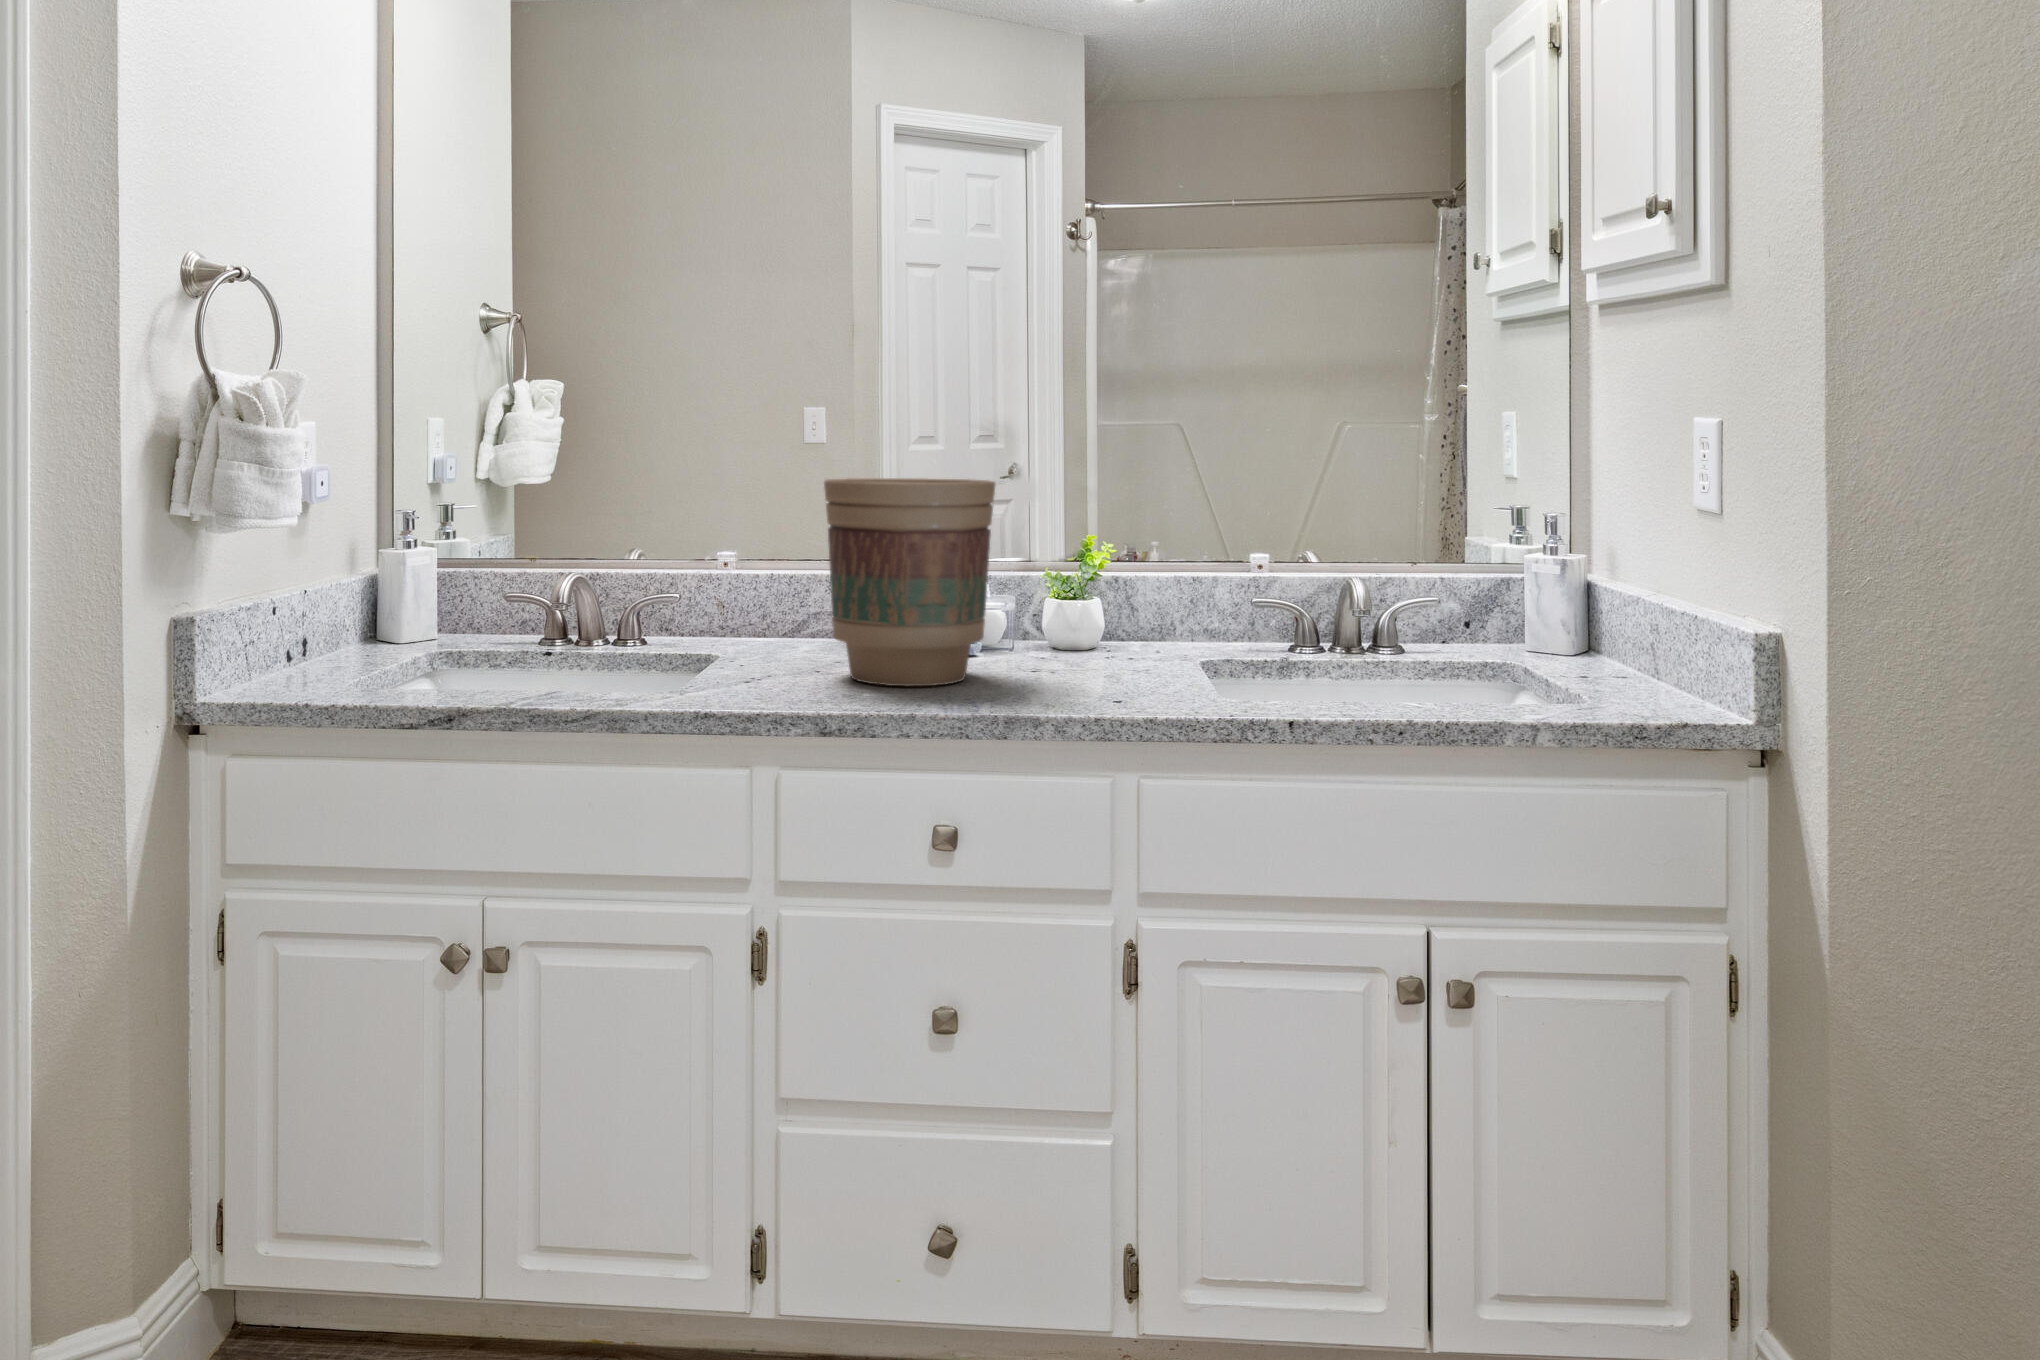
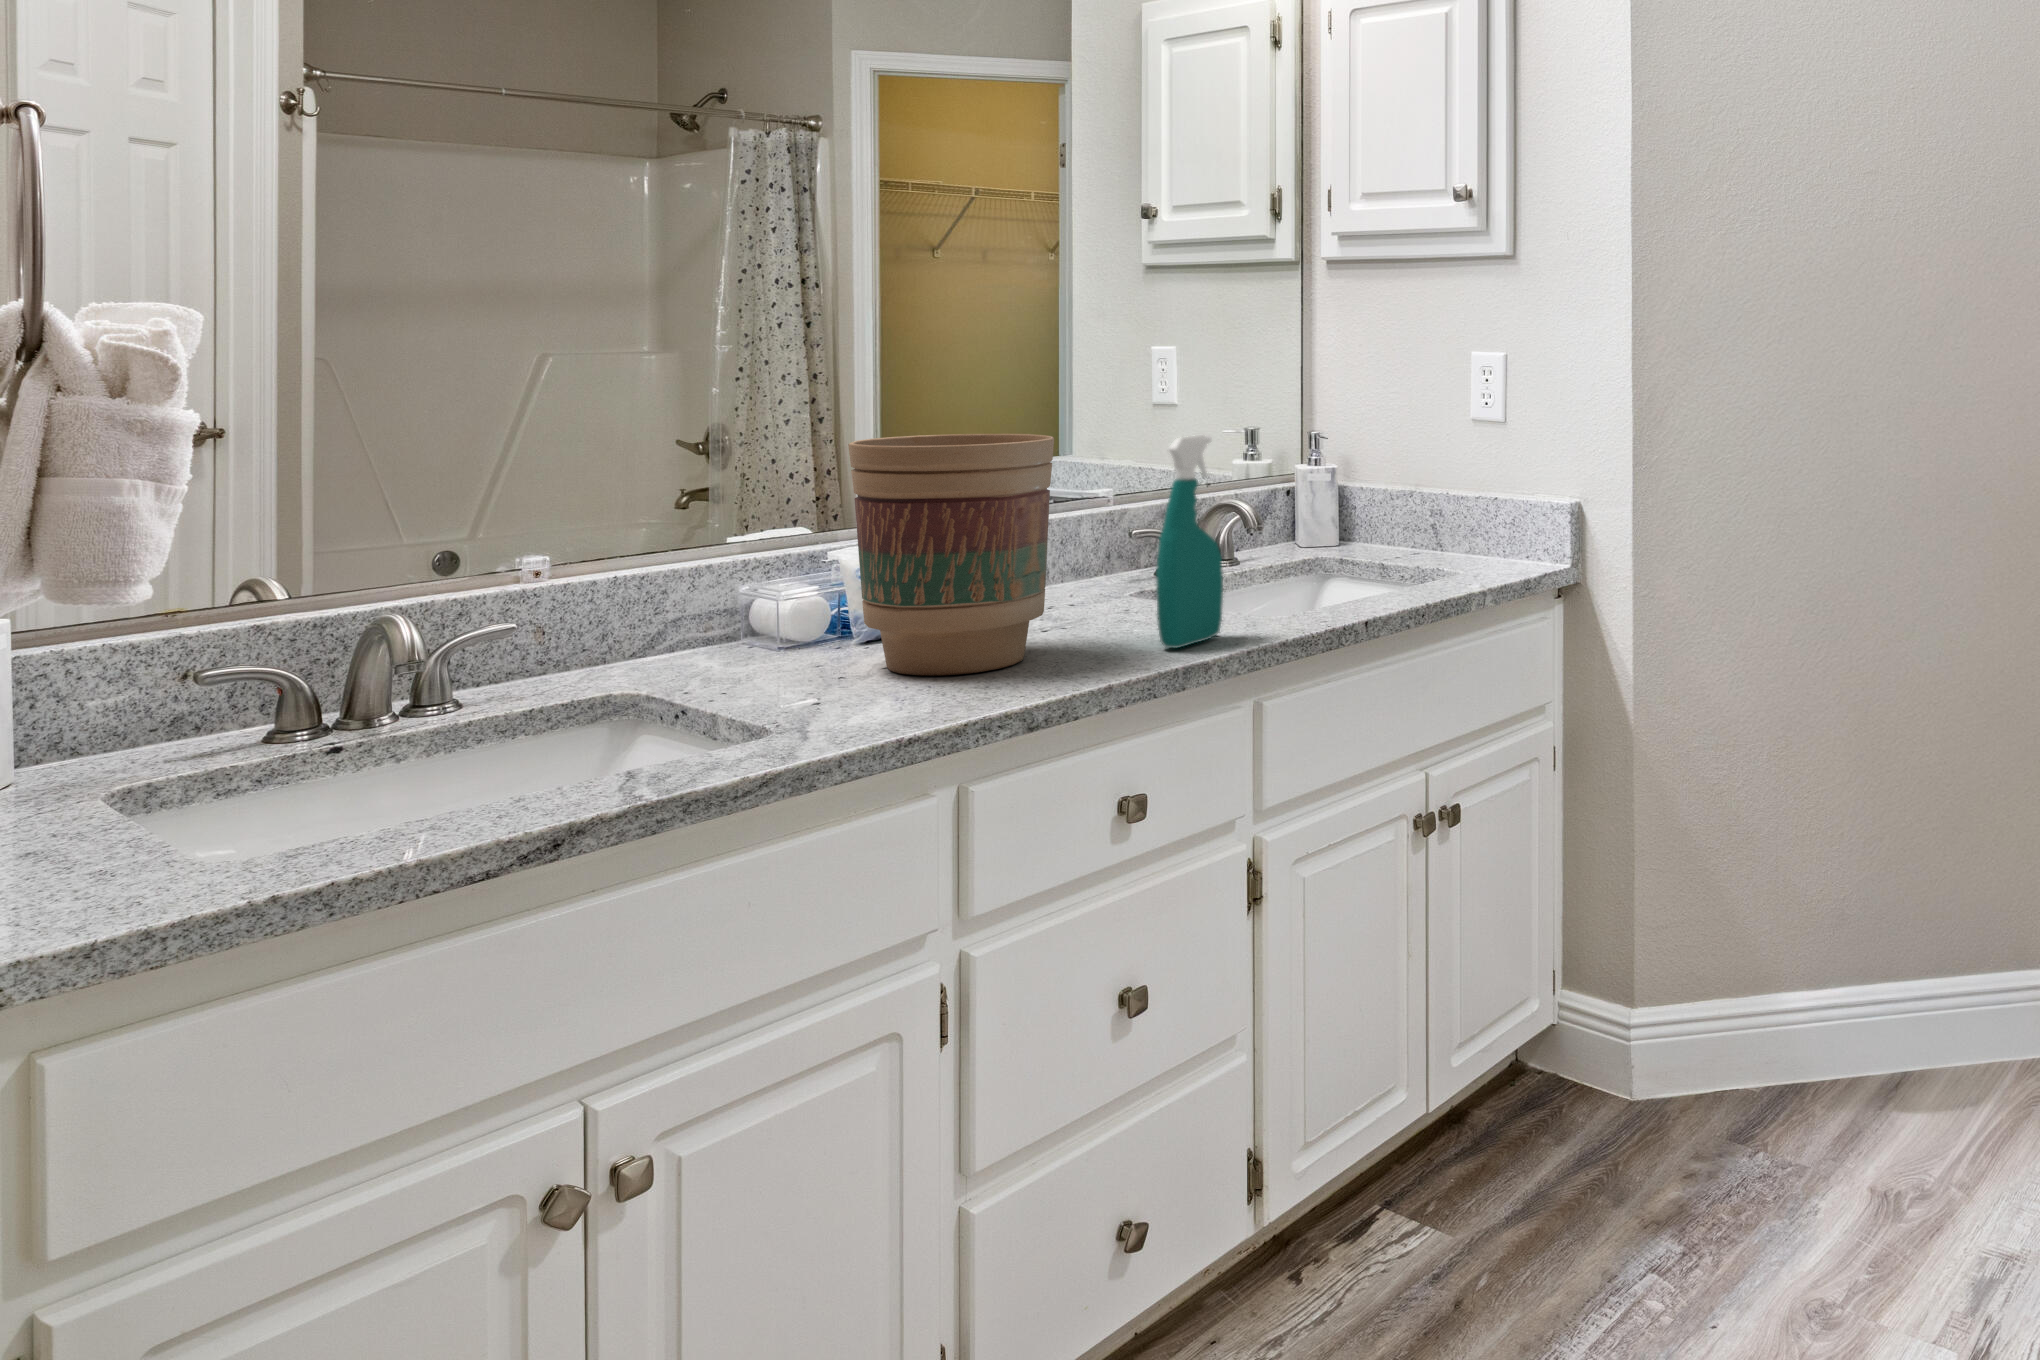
spray bottle: none [1043,489,1136,701] -> present [1156,435,1223,648]

